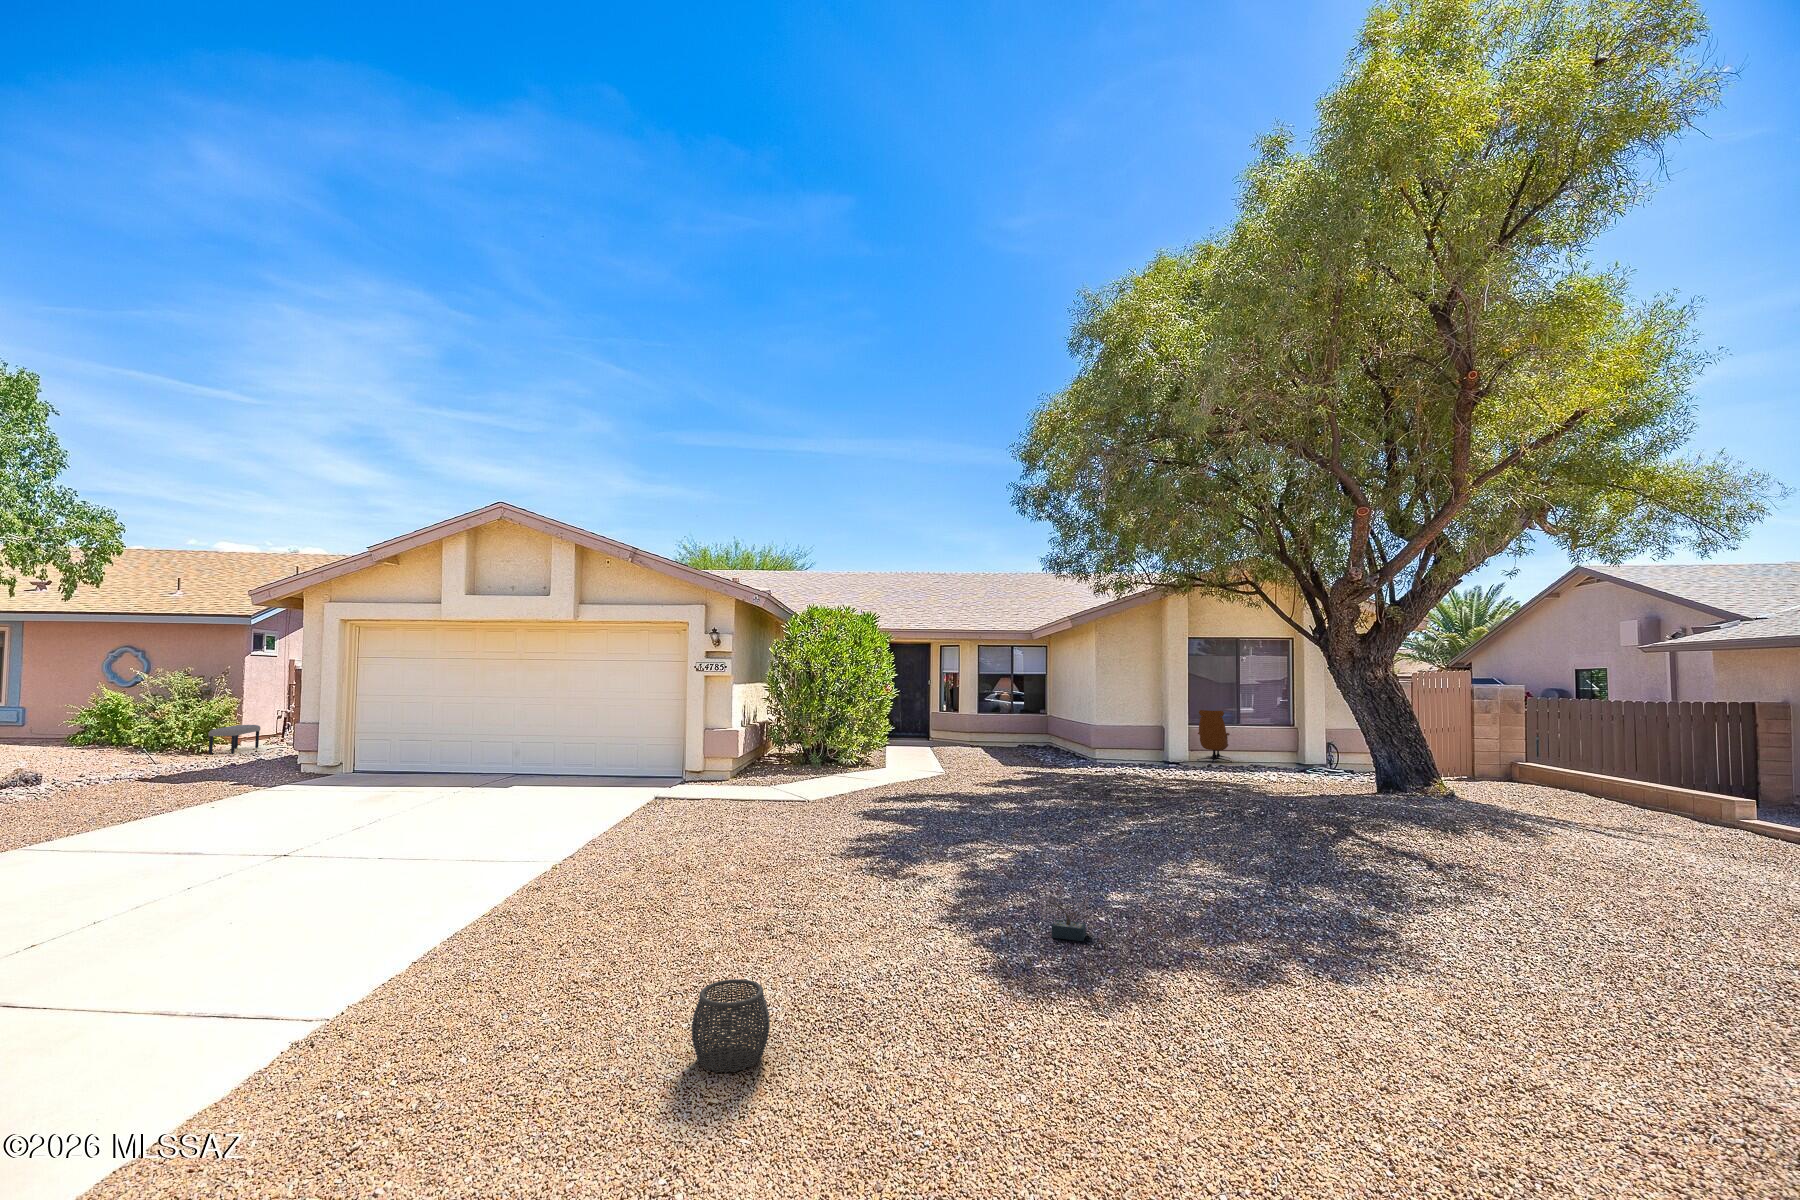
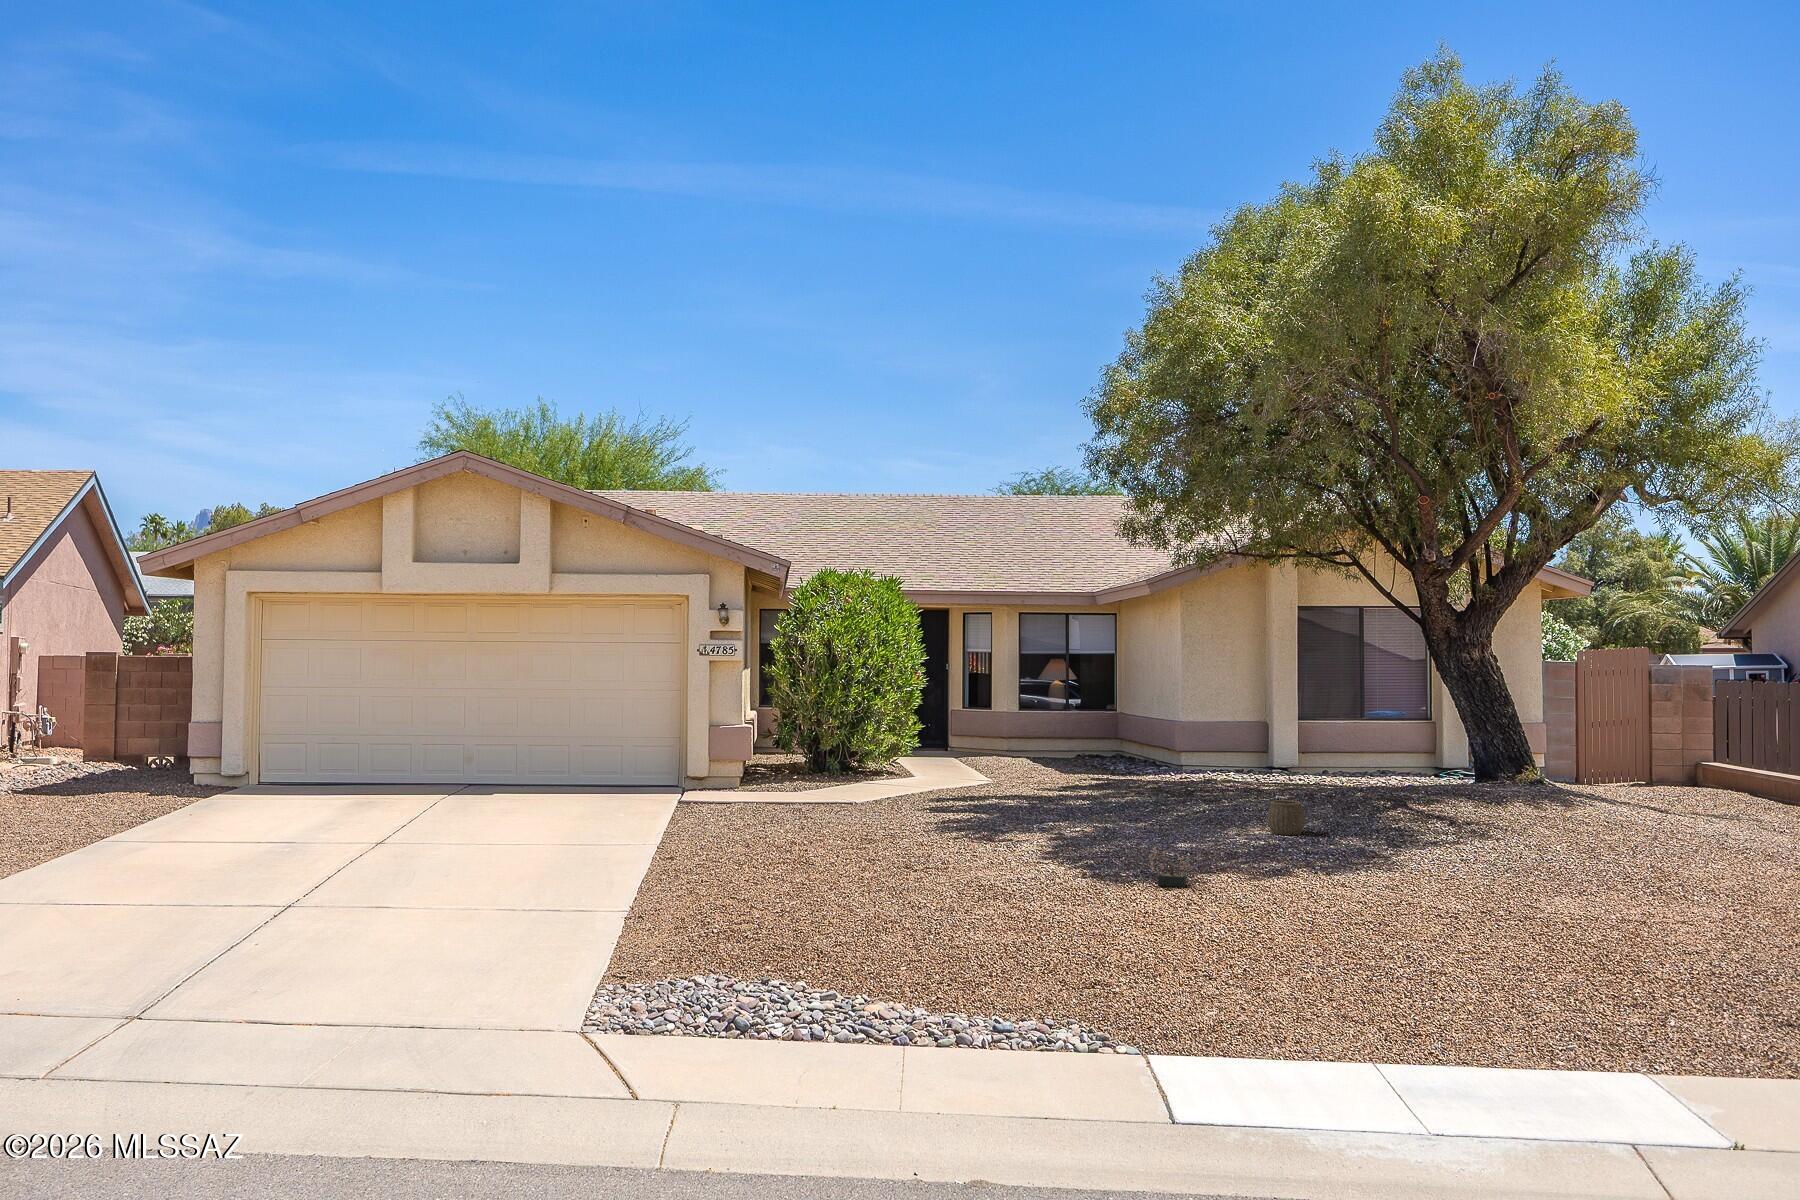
lounge chair: present [1197,710,1232,763] -> none [1307,700,1349,766]
bench: present [208,725,260,754] -> none [9,728,56,767]
woven basket: present [691,979,770,1073] -> present [1267,800,1305,835]

